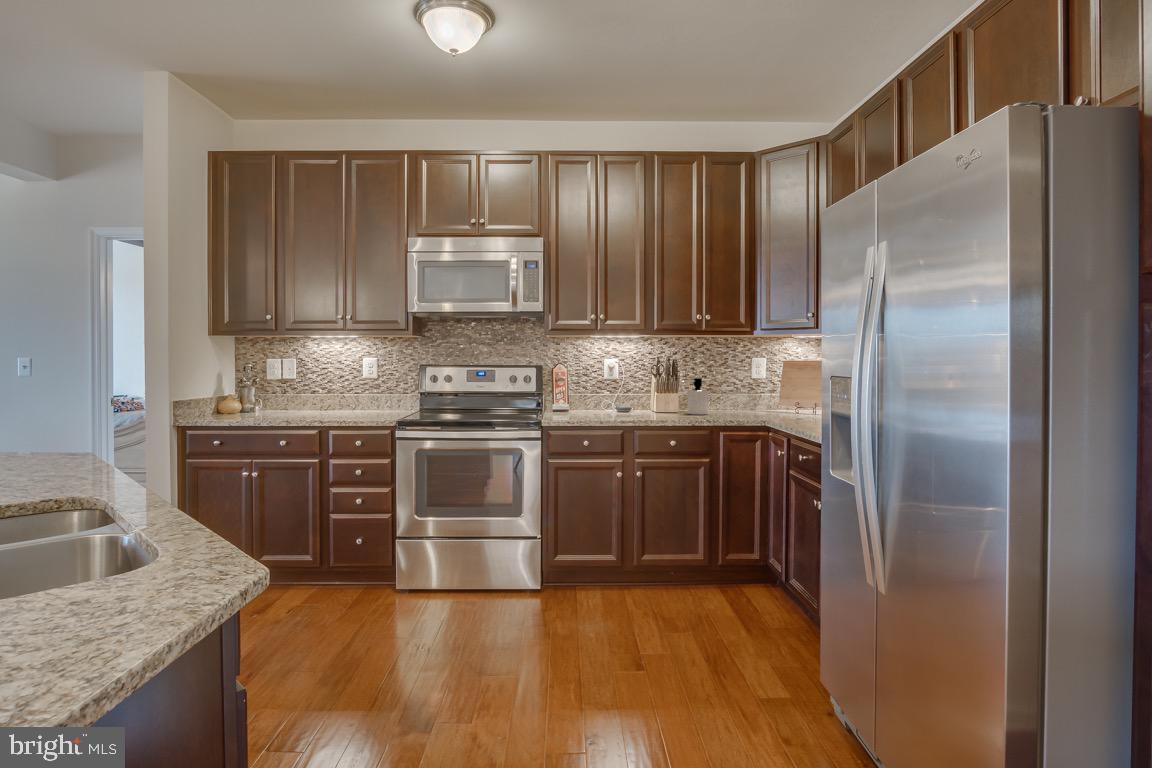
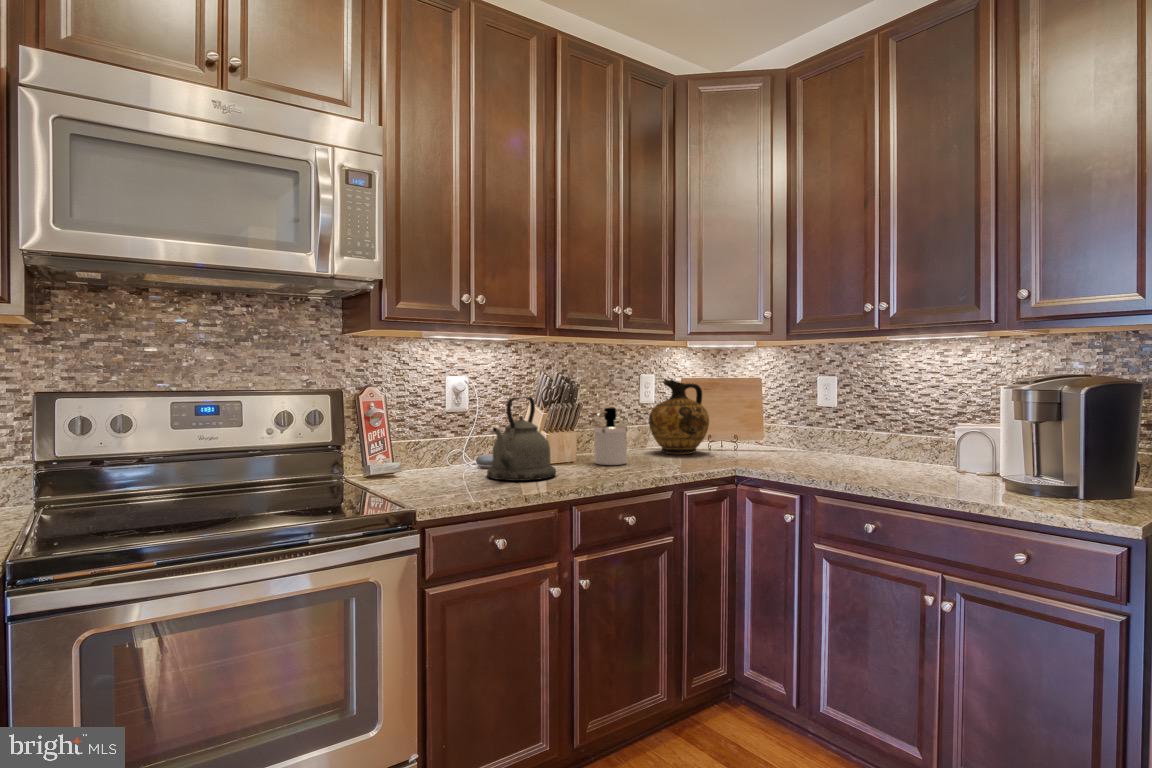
ceramic jug: none [744,360,788,413] -> present [649,379,709,454]
kettle: none [601,370,647,416] -> present [487,397,556,481]

